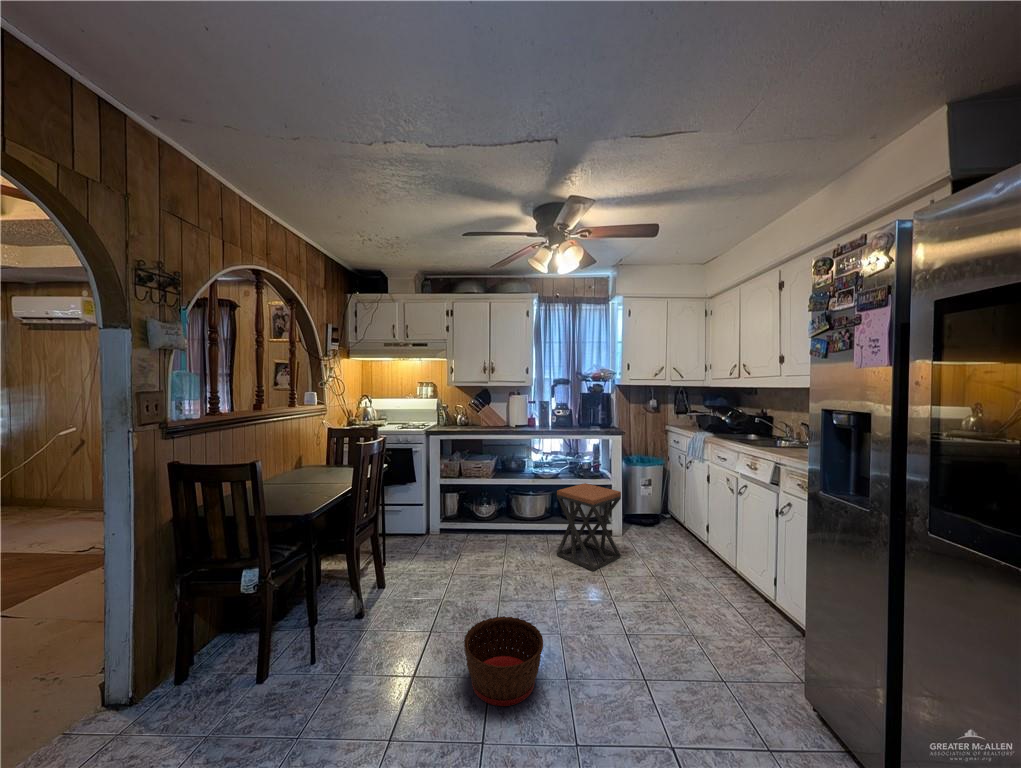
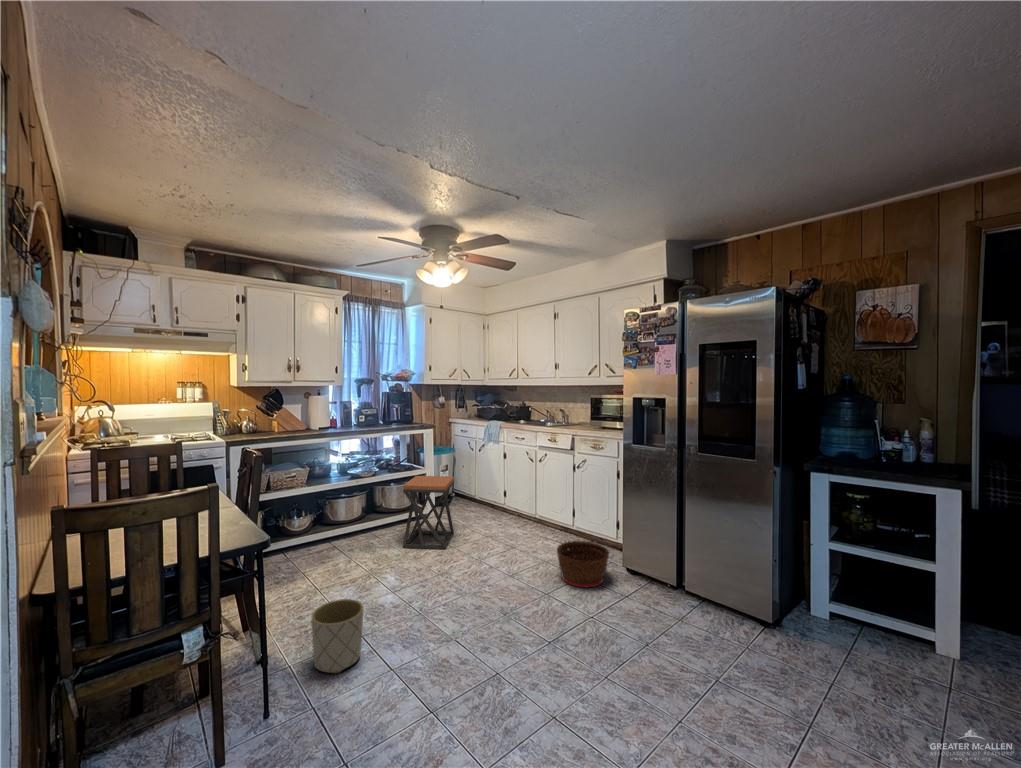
planter: none [373,583,419,651] -> present [312,599,363,673]
basket: present [464,616,543,706] -> present [557,541,609,587]

